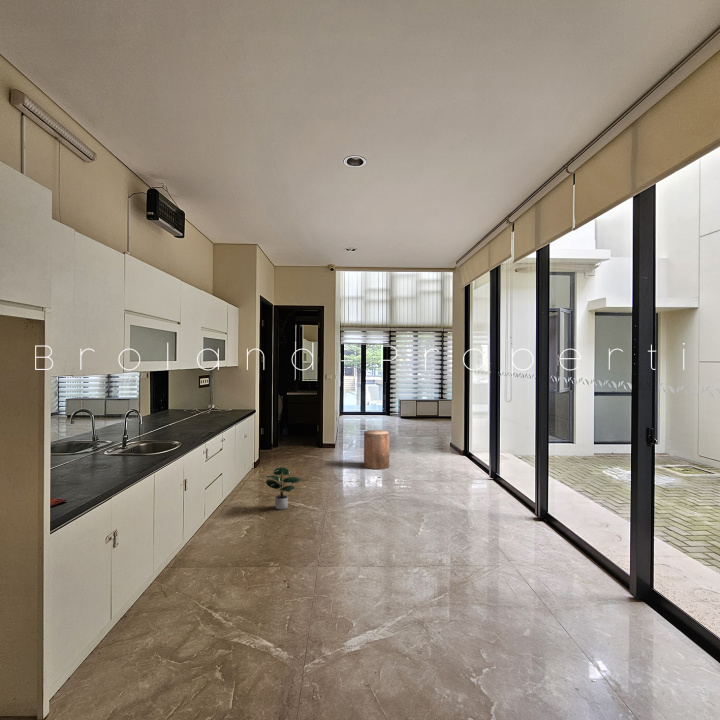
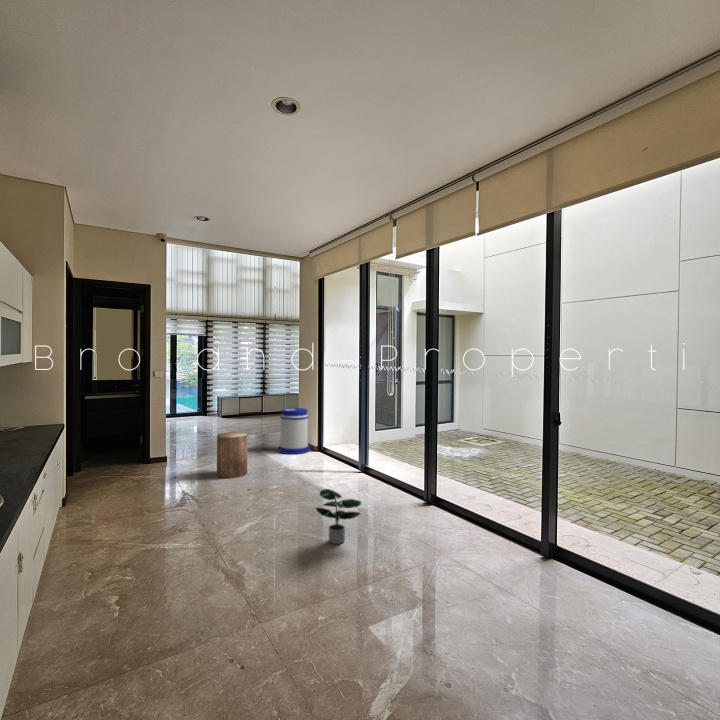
trash can: none [429,412,458,456] -> present [279,408,309,454]
potted plant: present [266,467,302,510] -> present [316,489,361,544]

